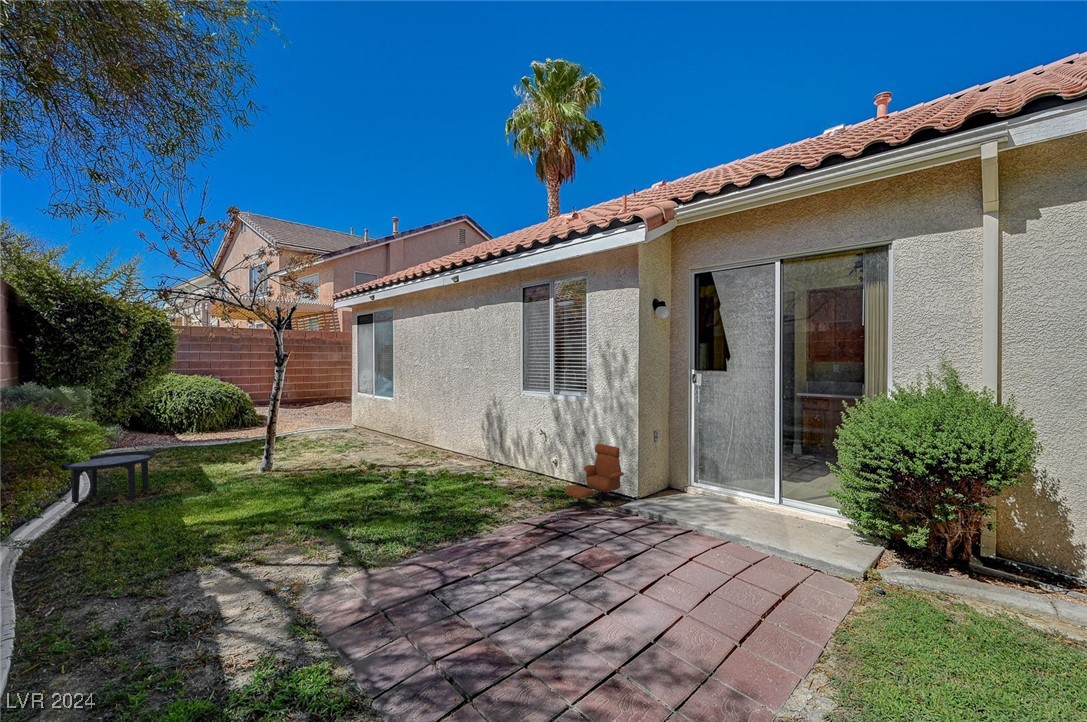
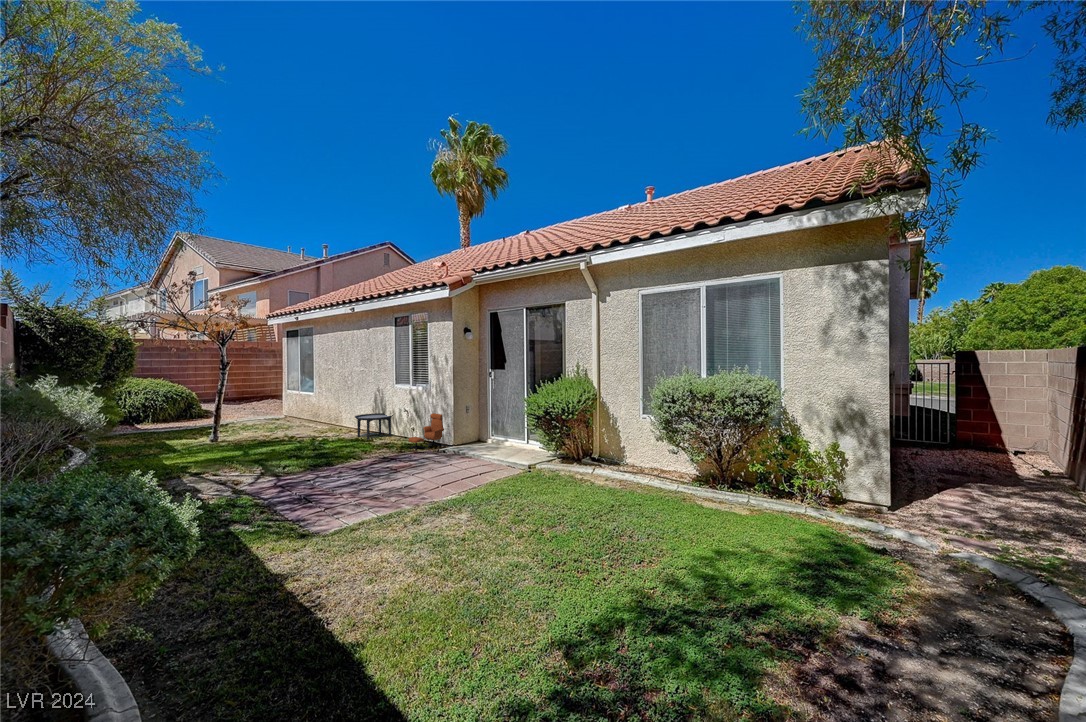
round table: present [63,451,156,507] -> present [355,413,393,440]

